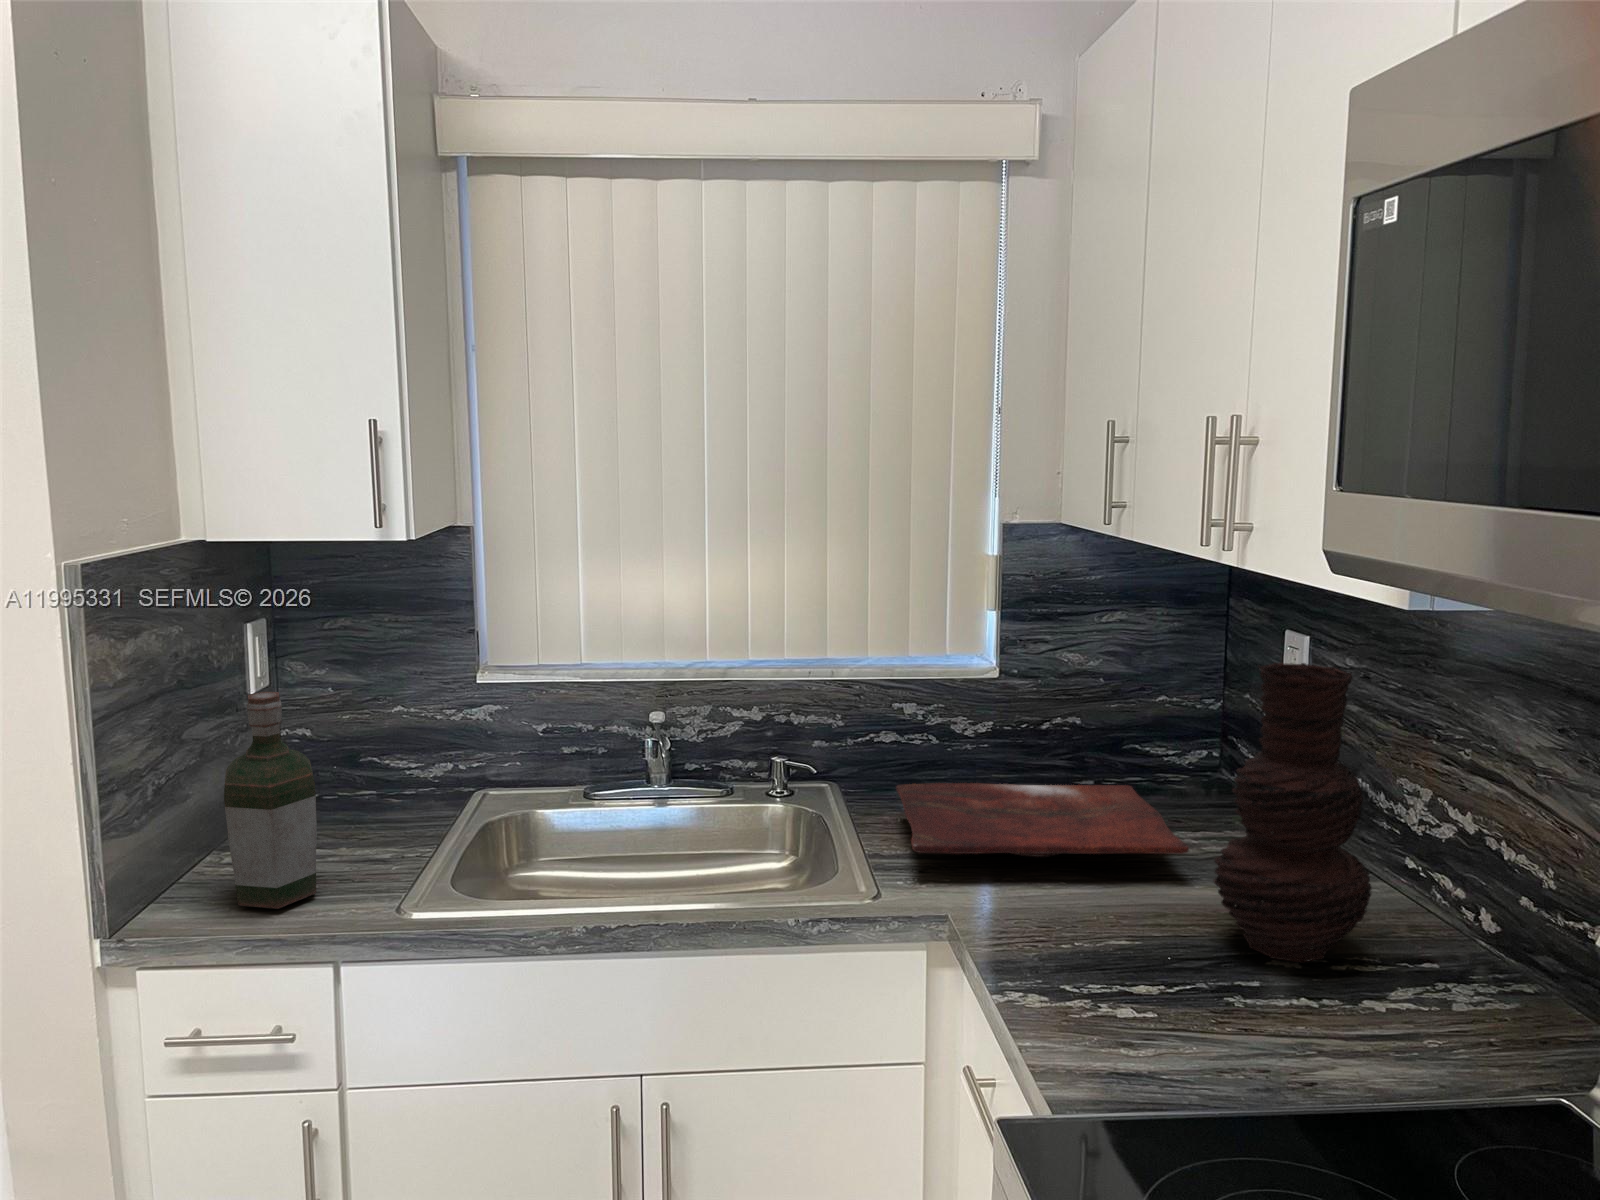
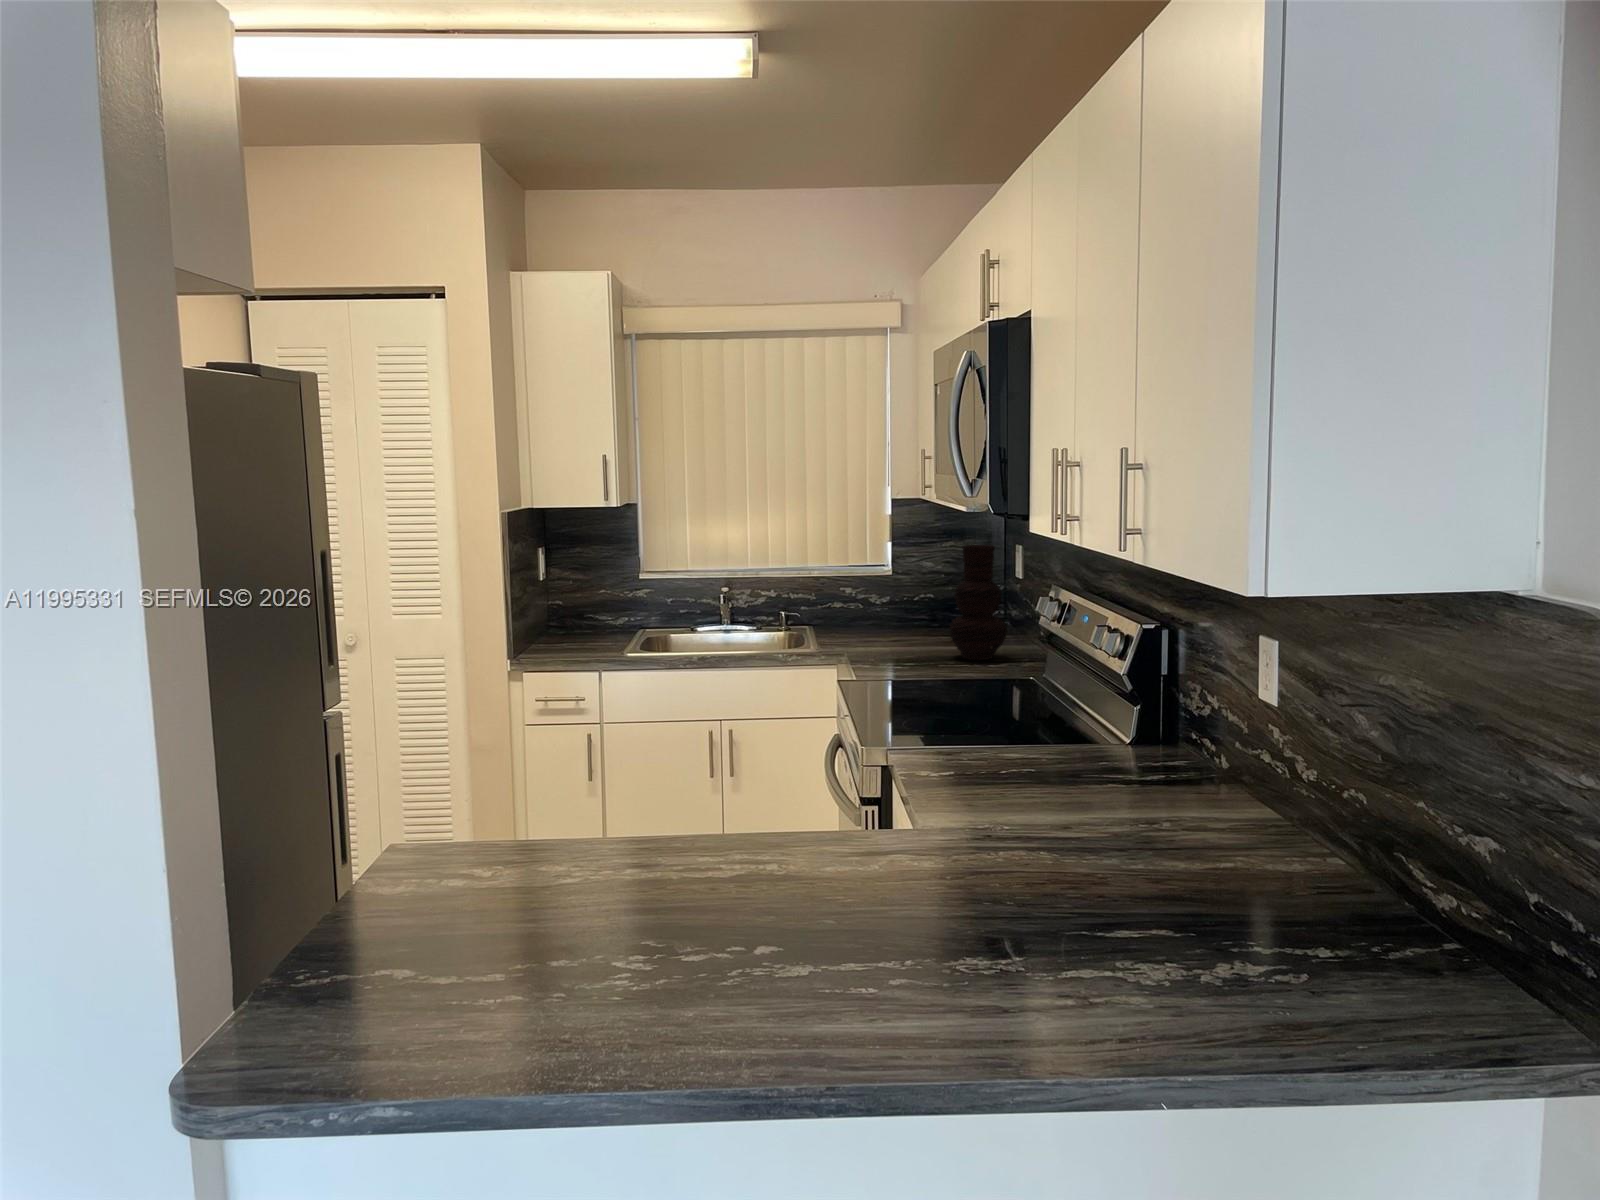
bottle: present [224,692,317,909] -> none [549,567,587,654]
cutting board: present [896,783,1189,857] -> none [835,619,954,642]

